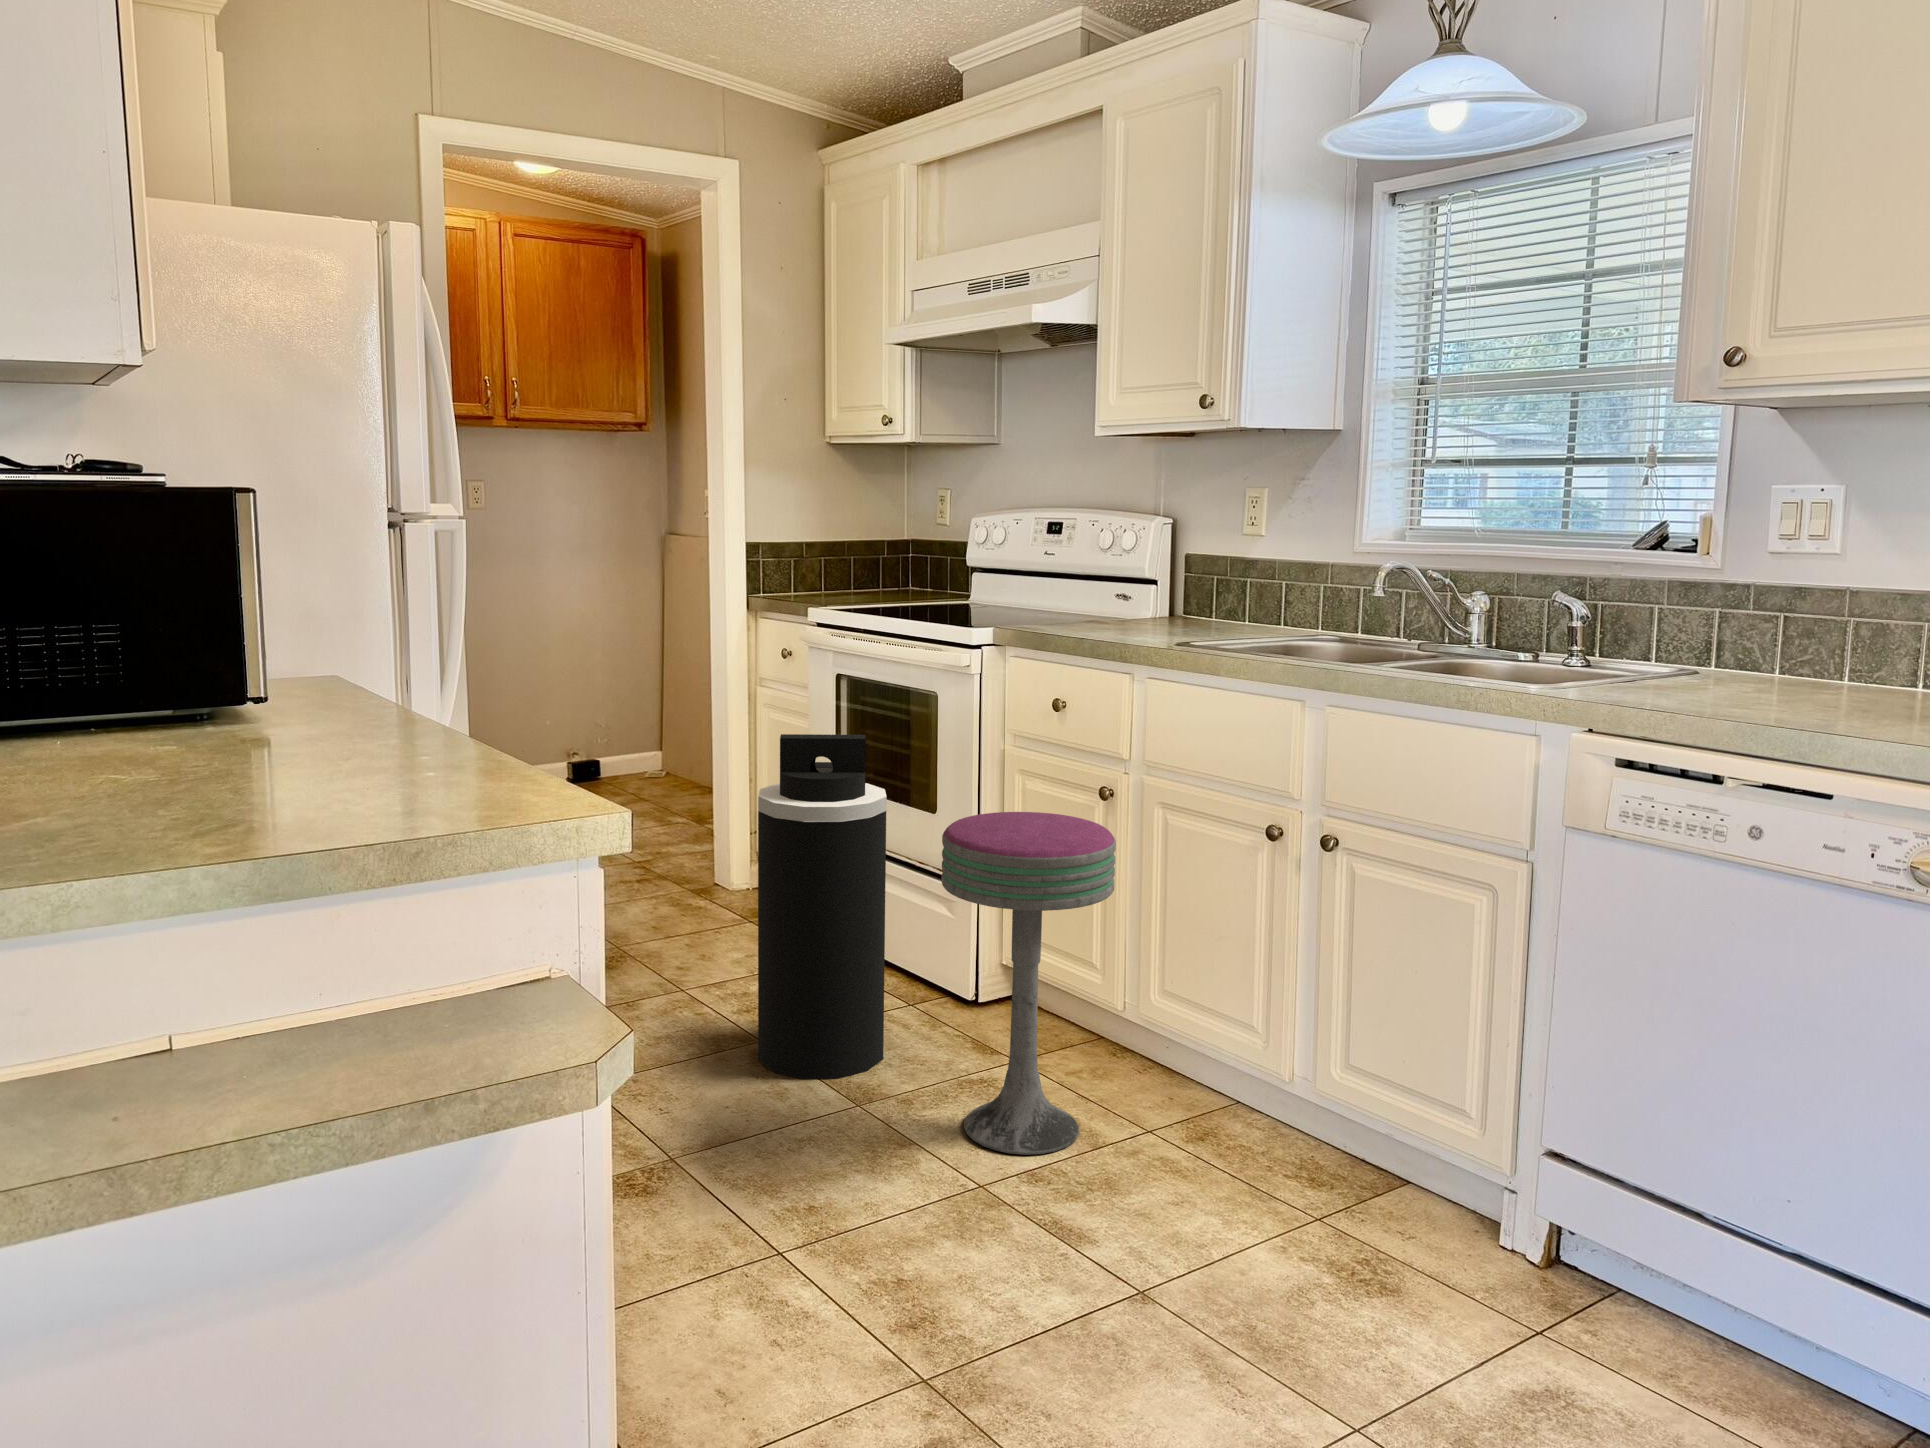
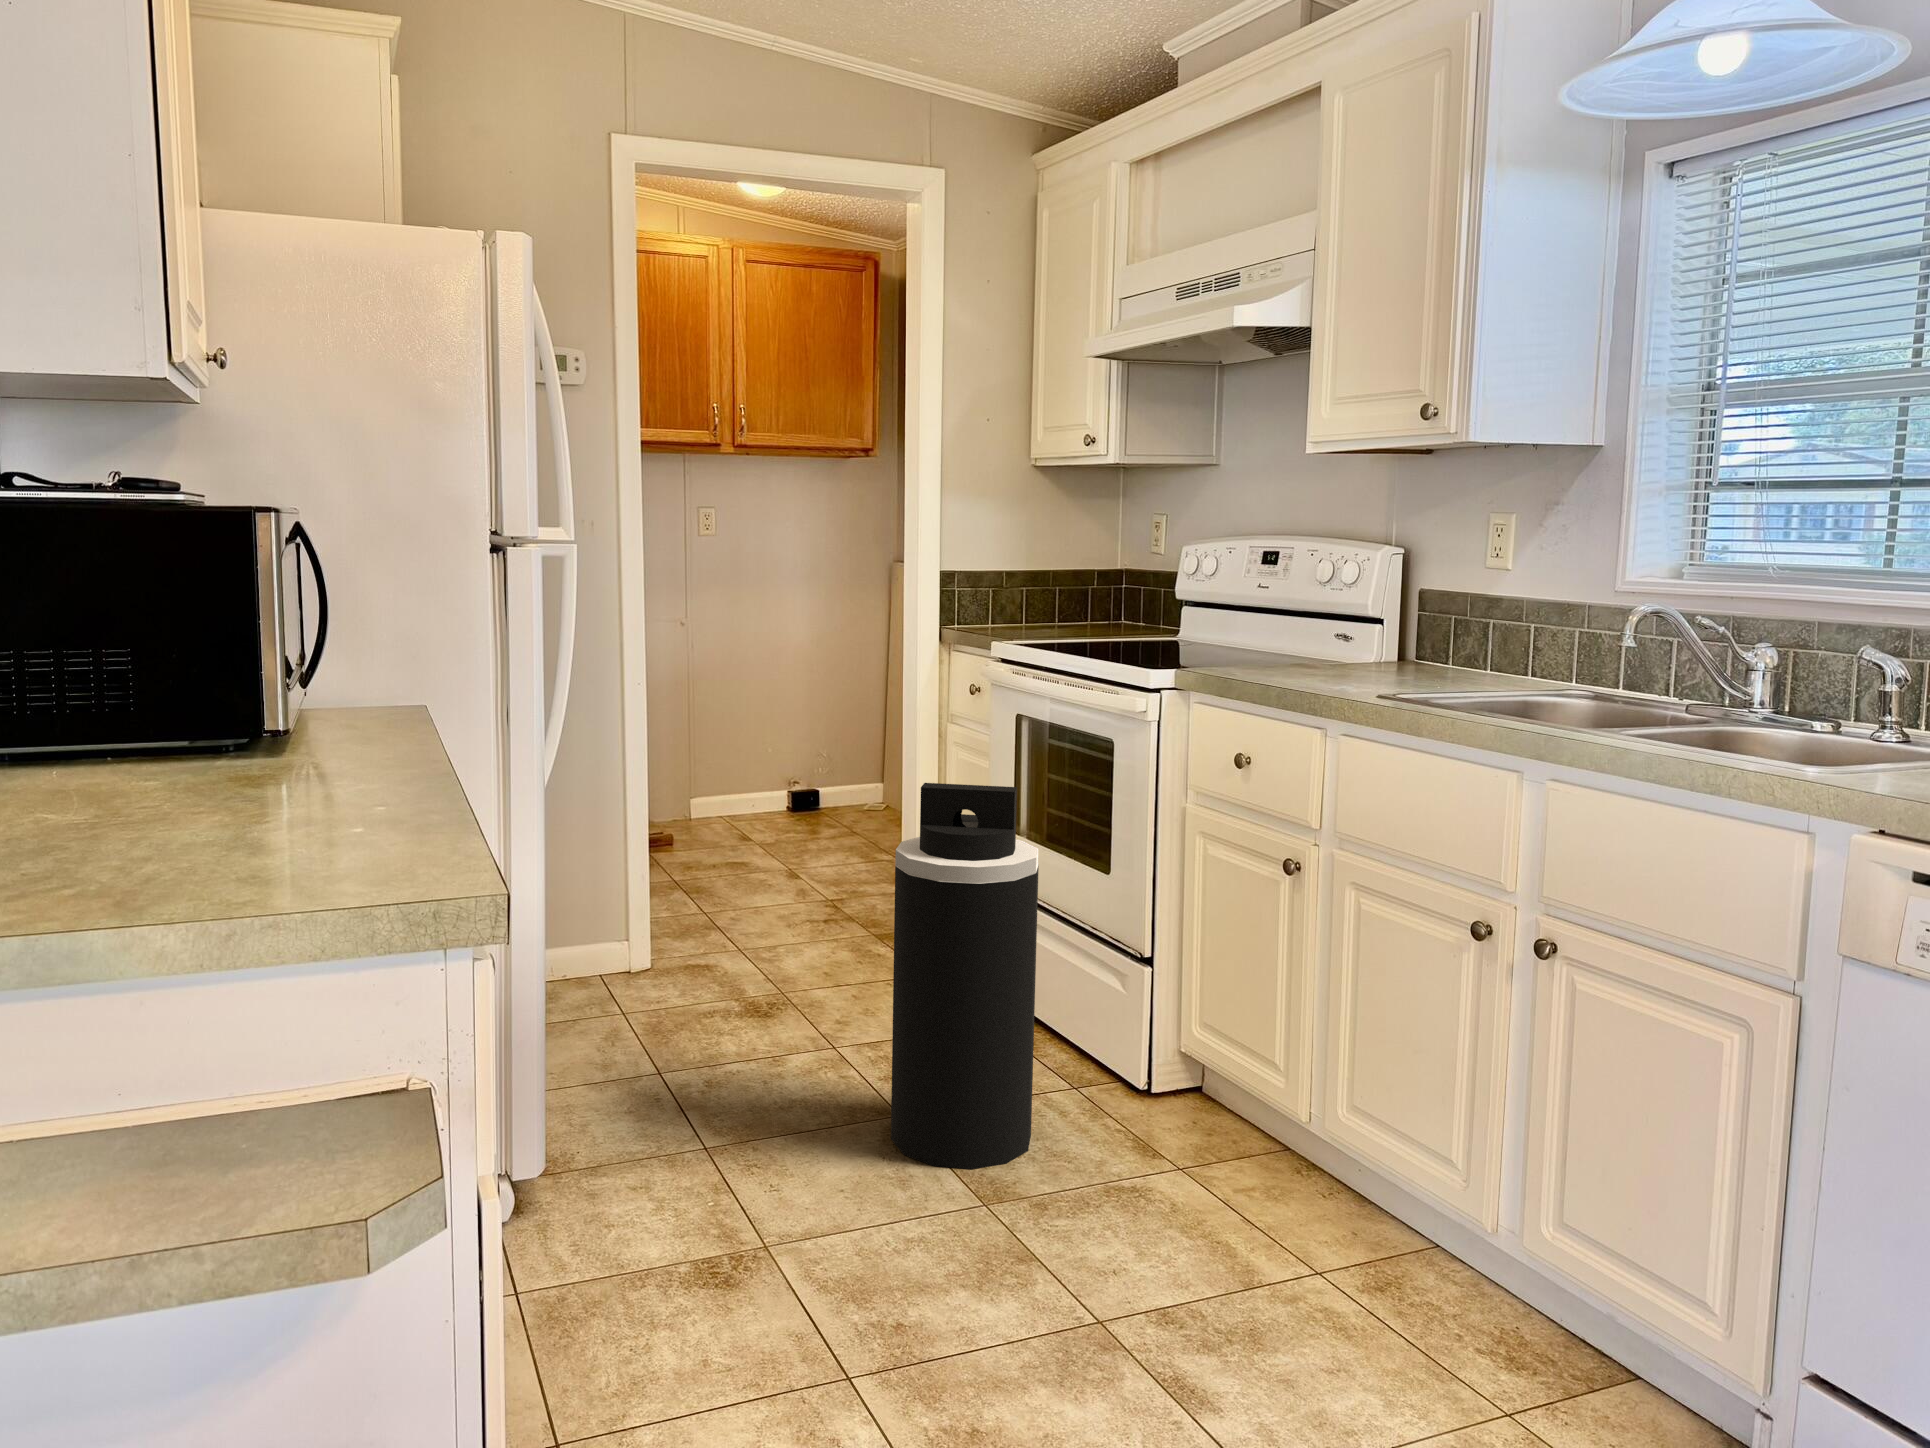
bar stool: present [941,812,1116,1155] -> none [1076,885,1281,1287]

